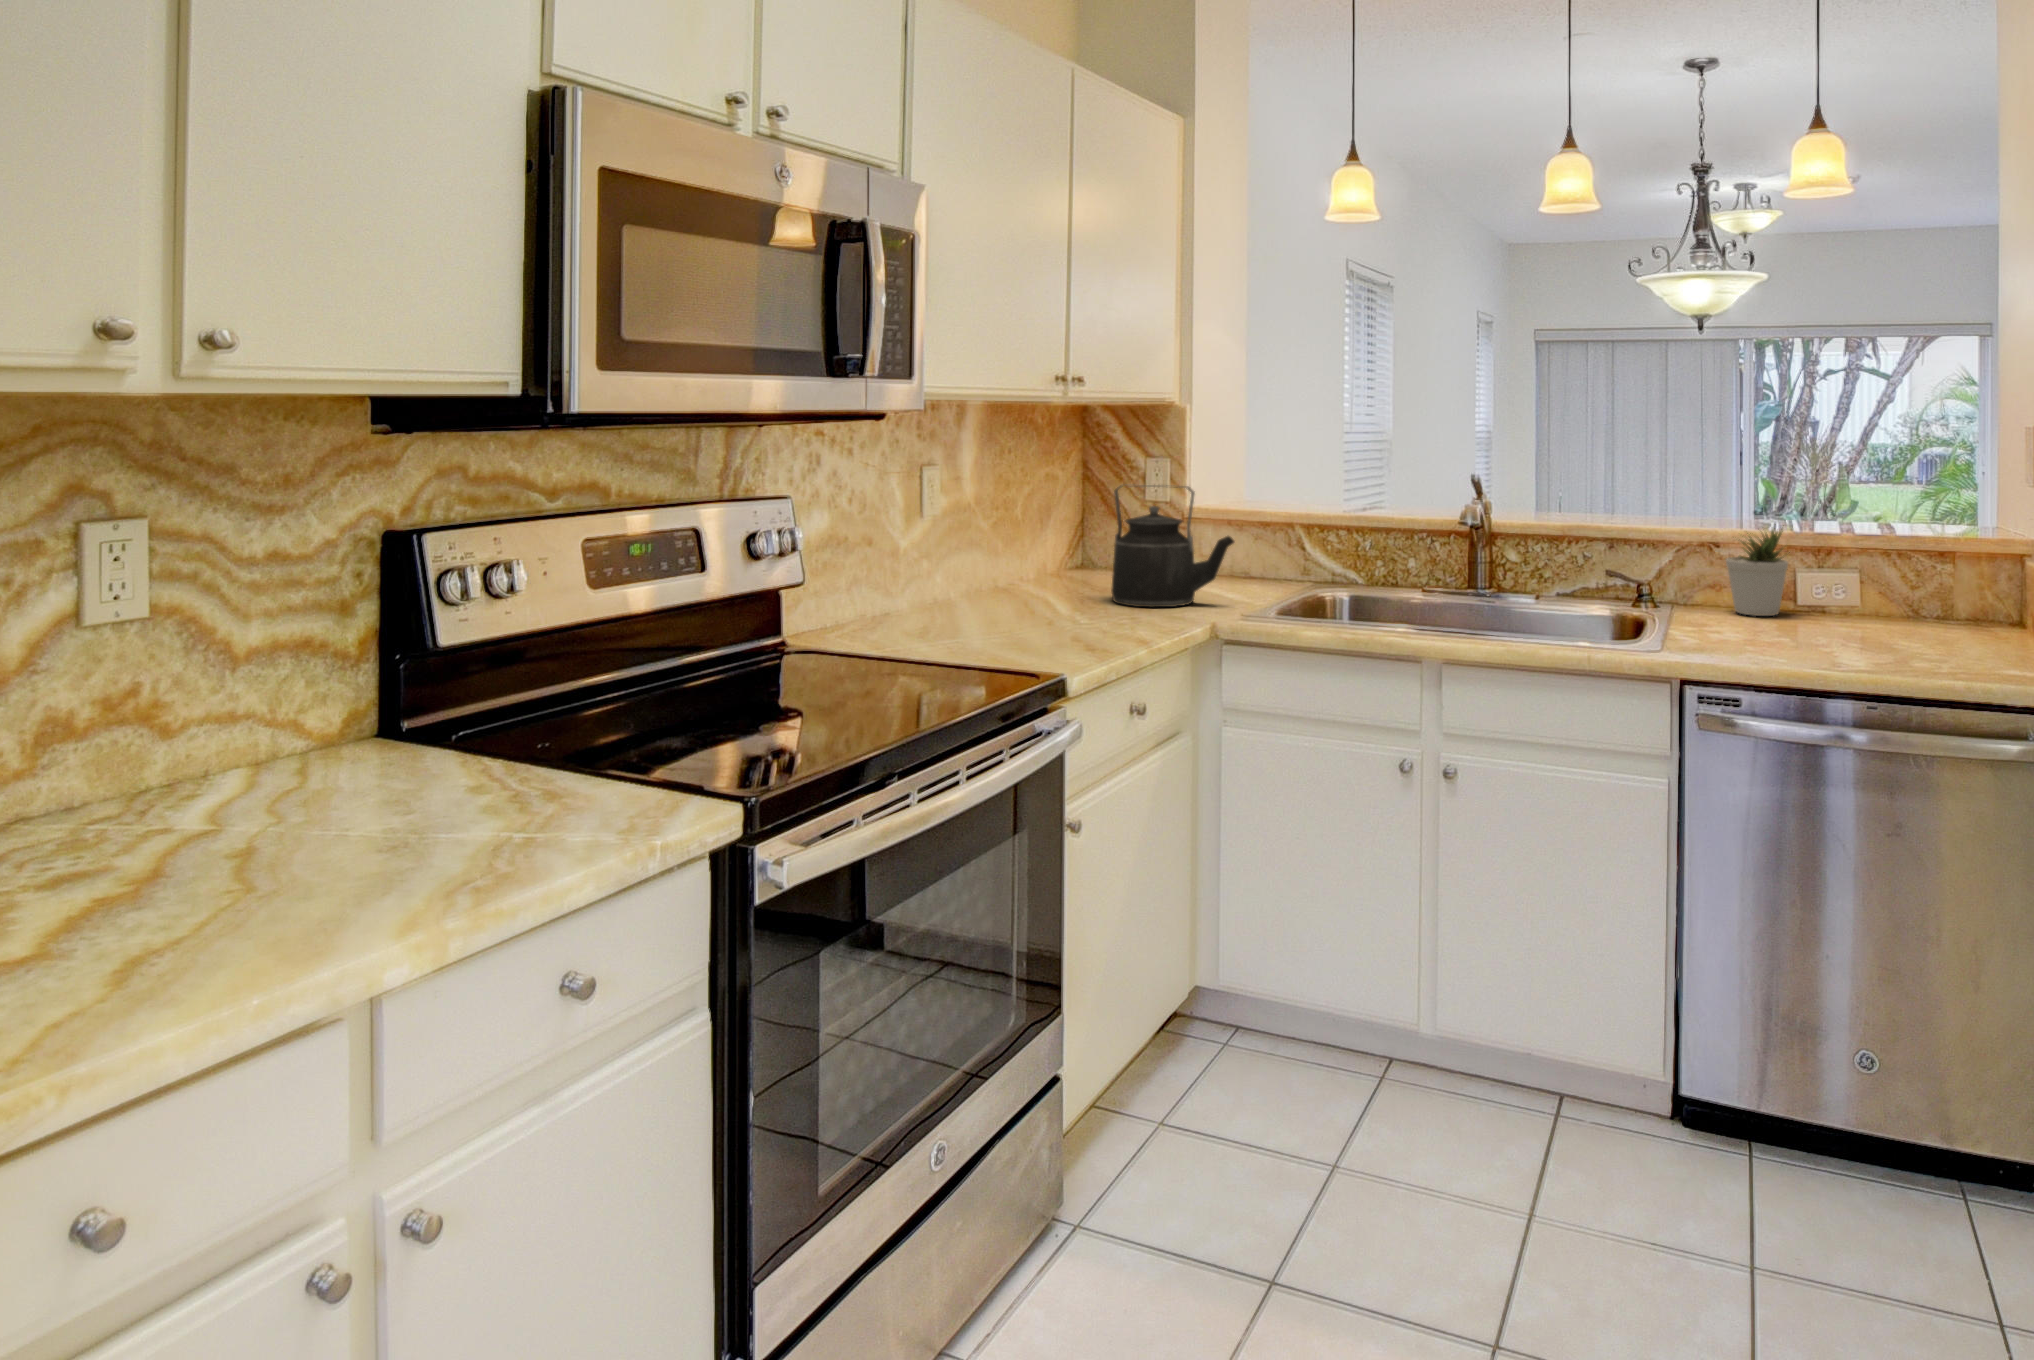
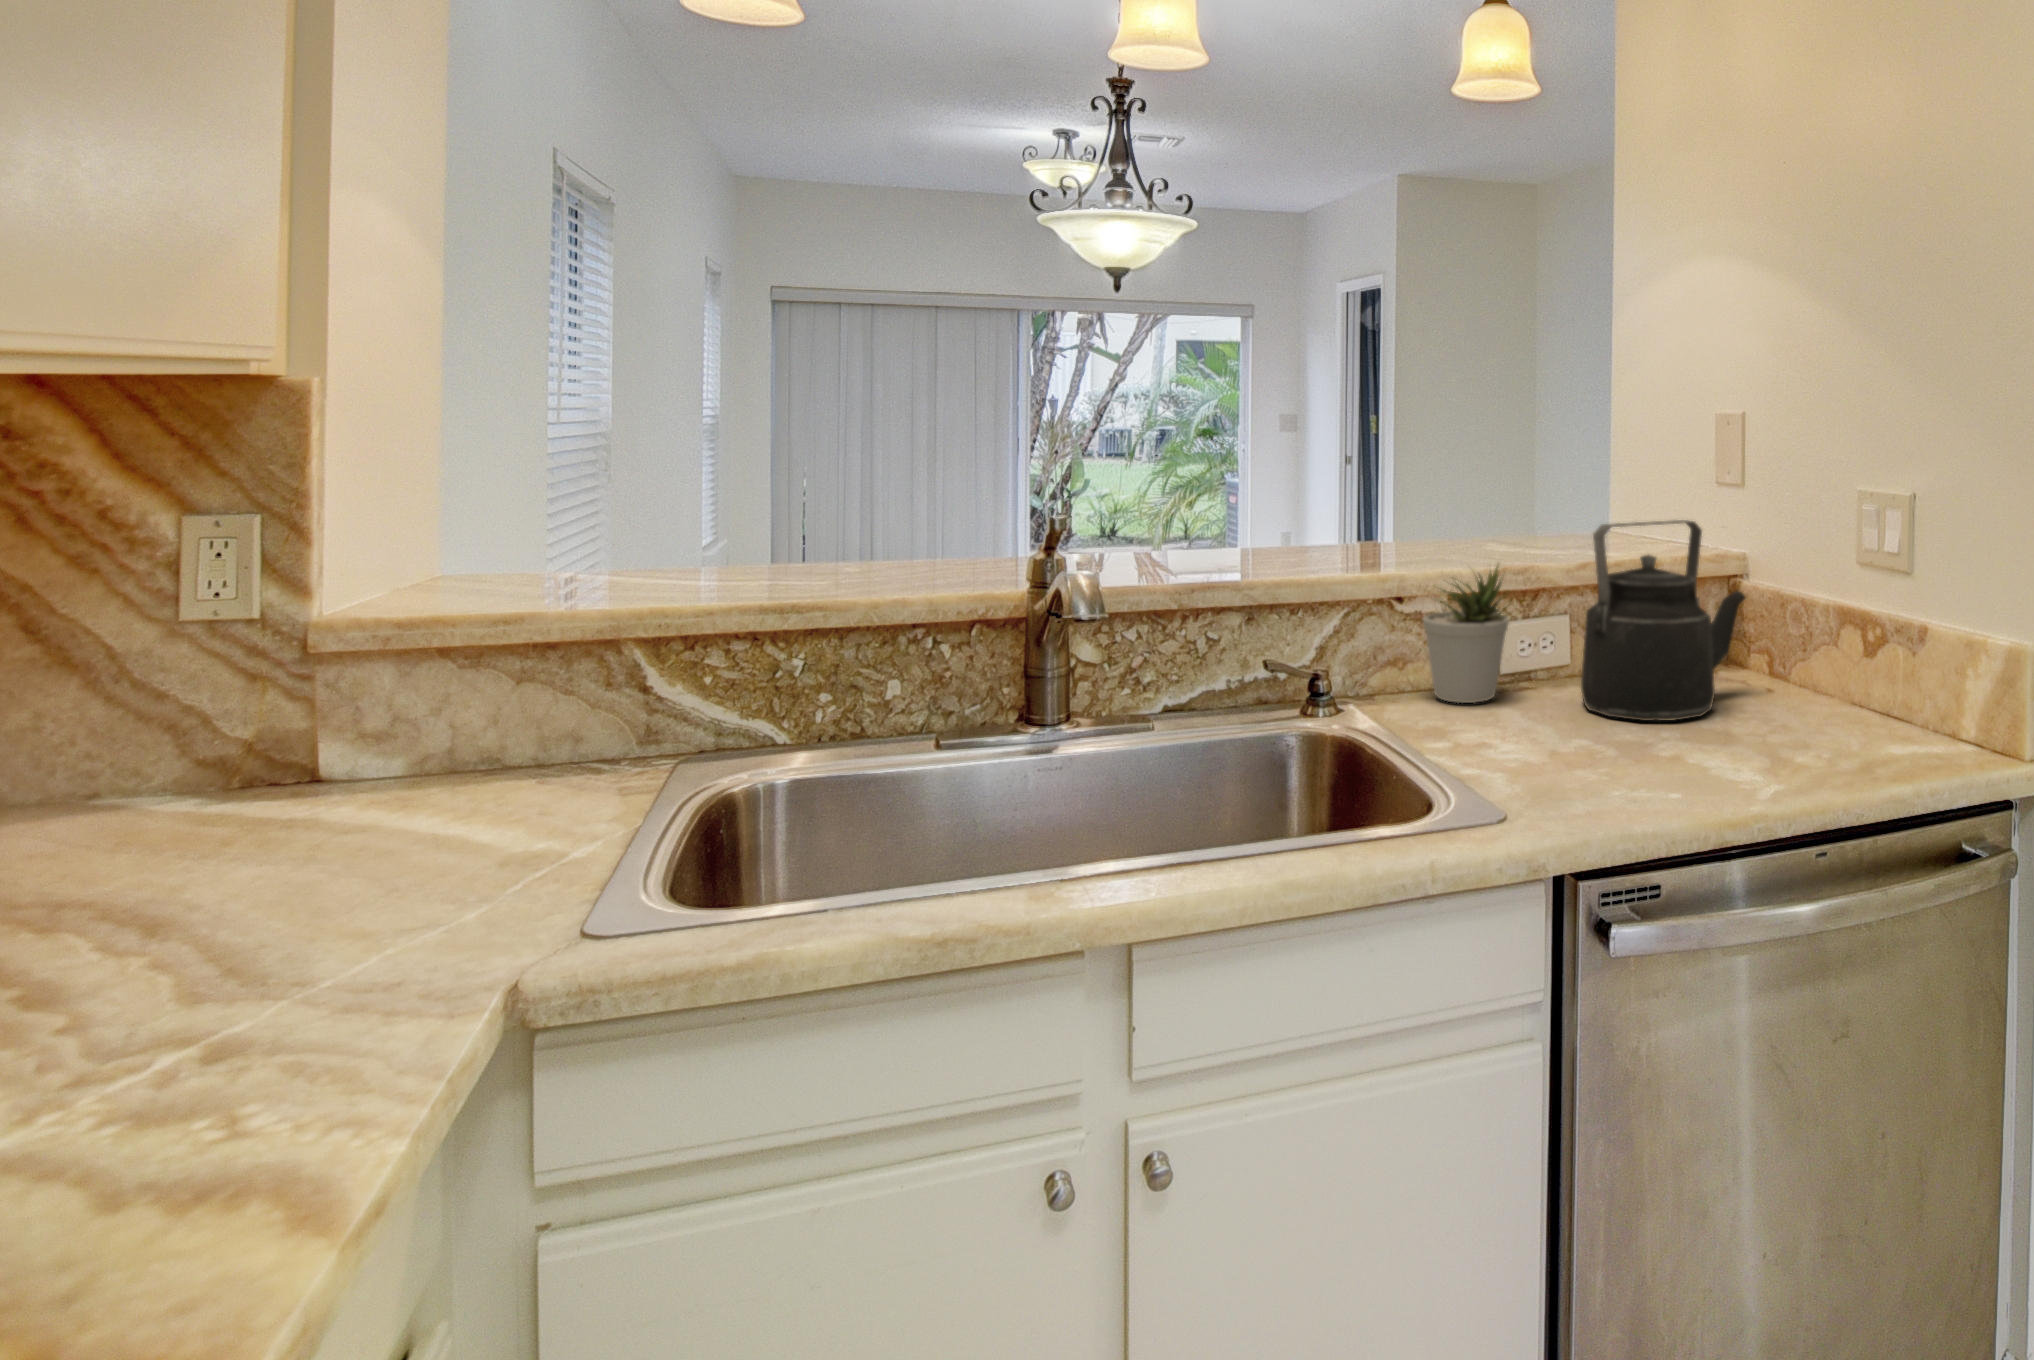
kettle: present [1111,485,1234,607] -> present [1581,520,1746,721]

